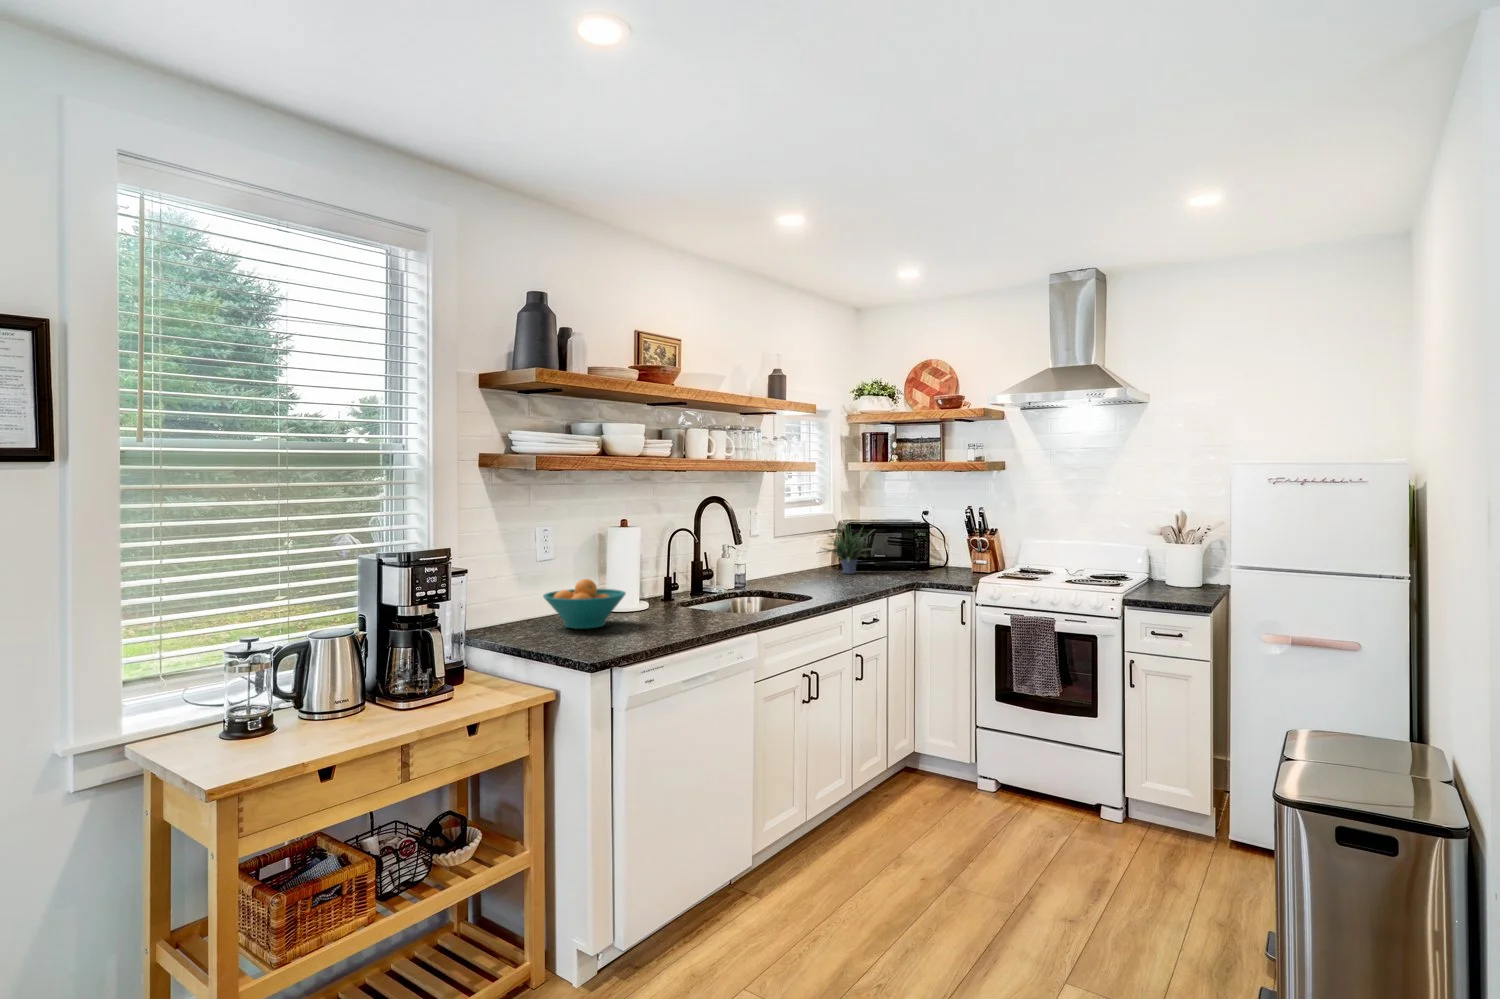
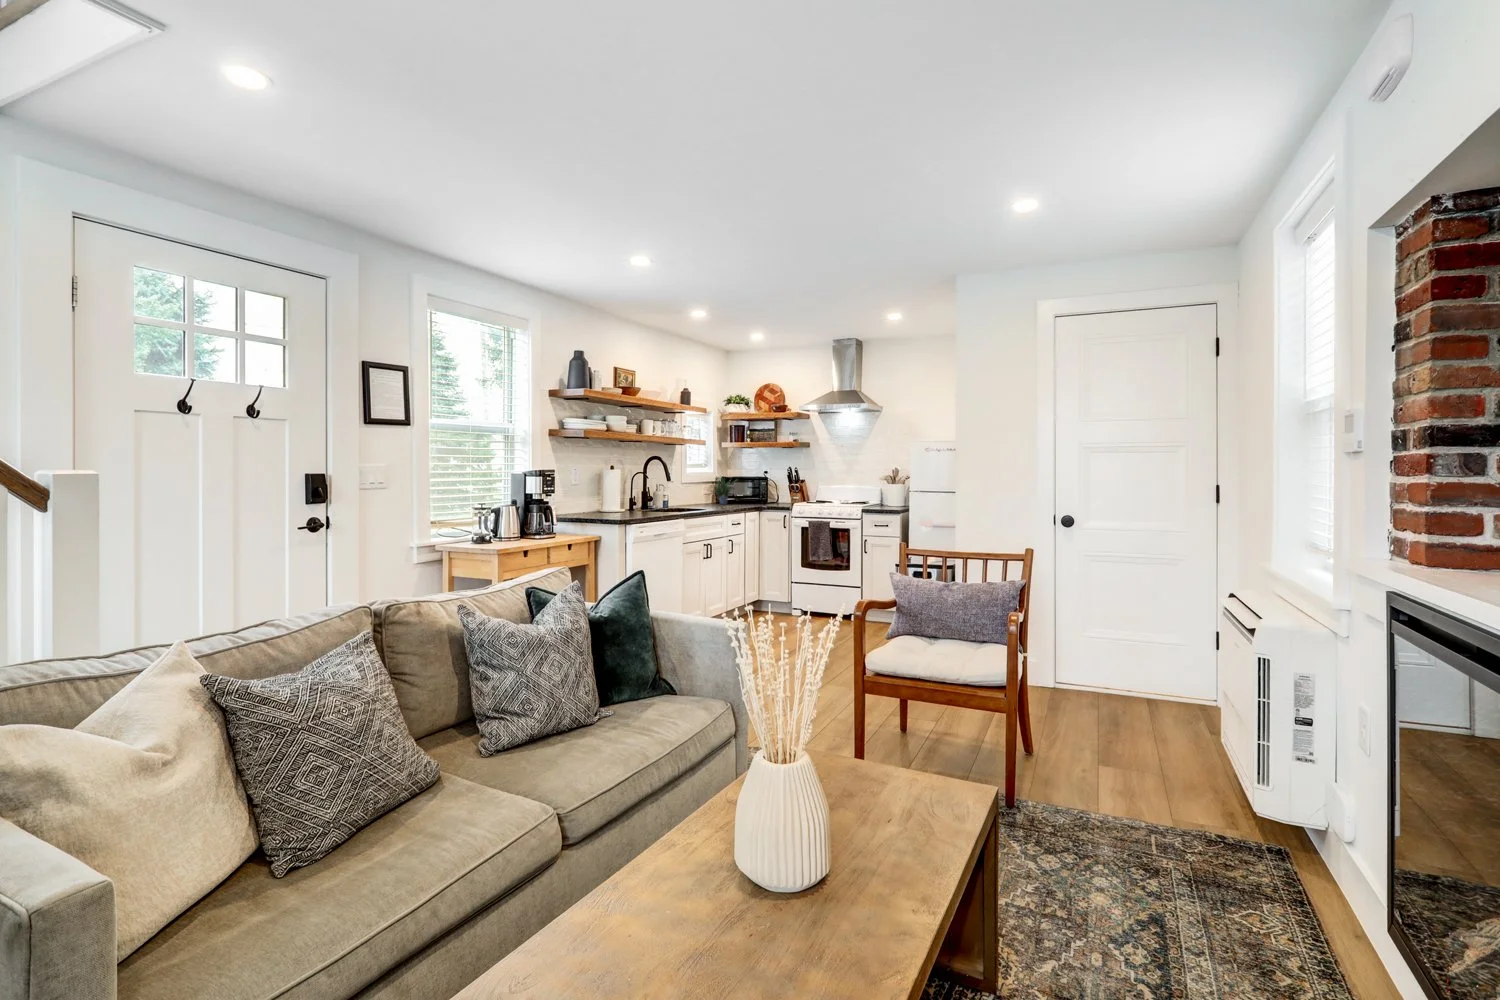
fruit bowl: present [543,579,626,629] -> none [582,491,622,514]

